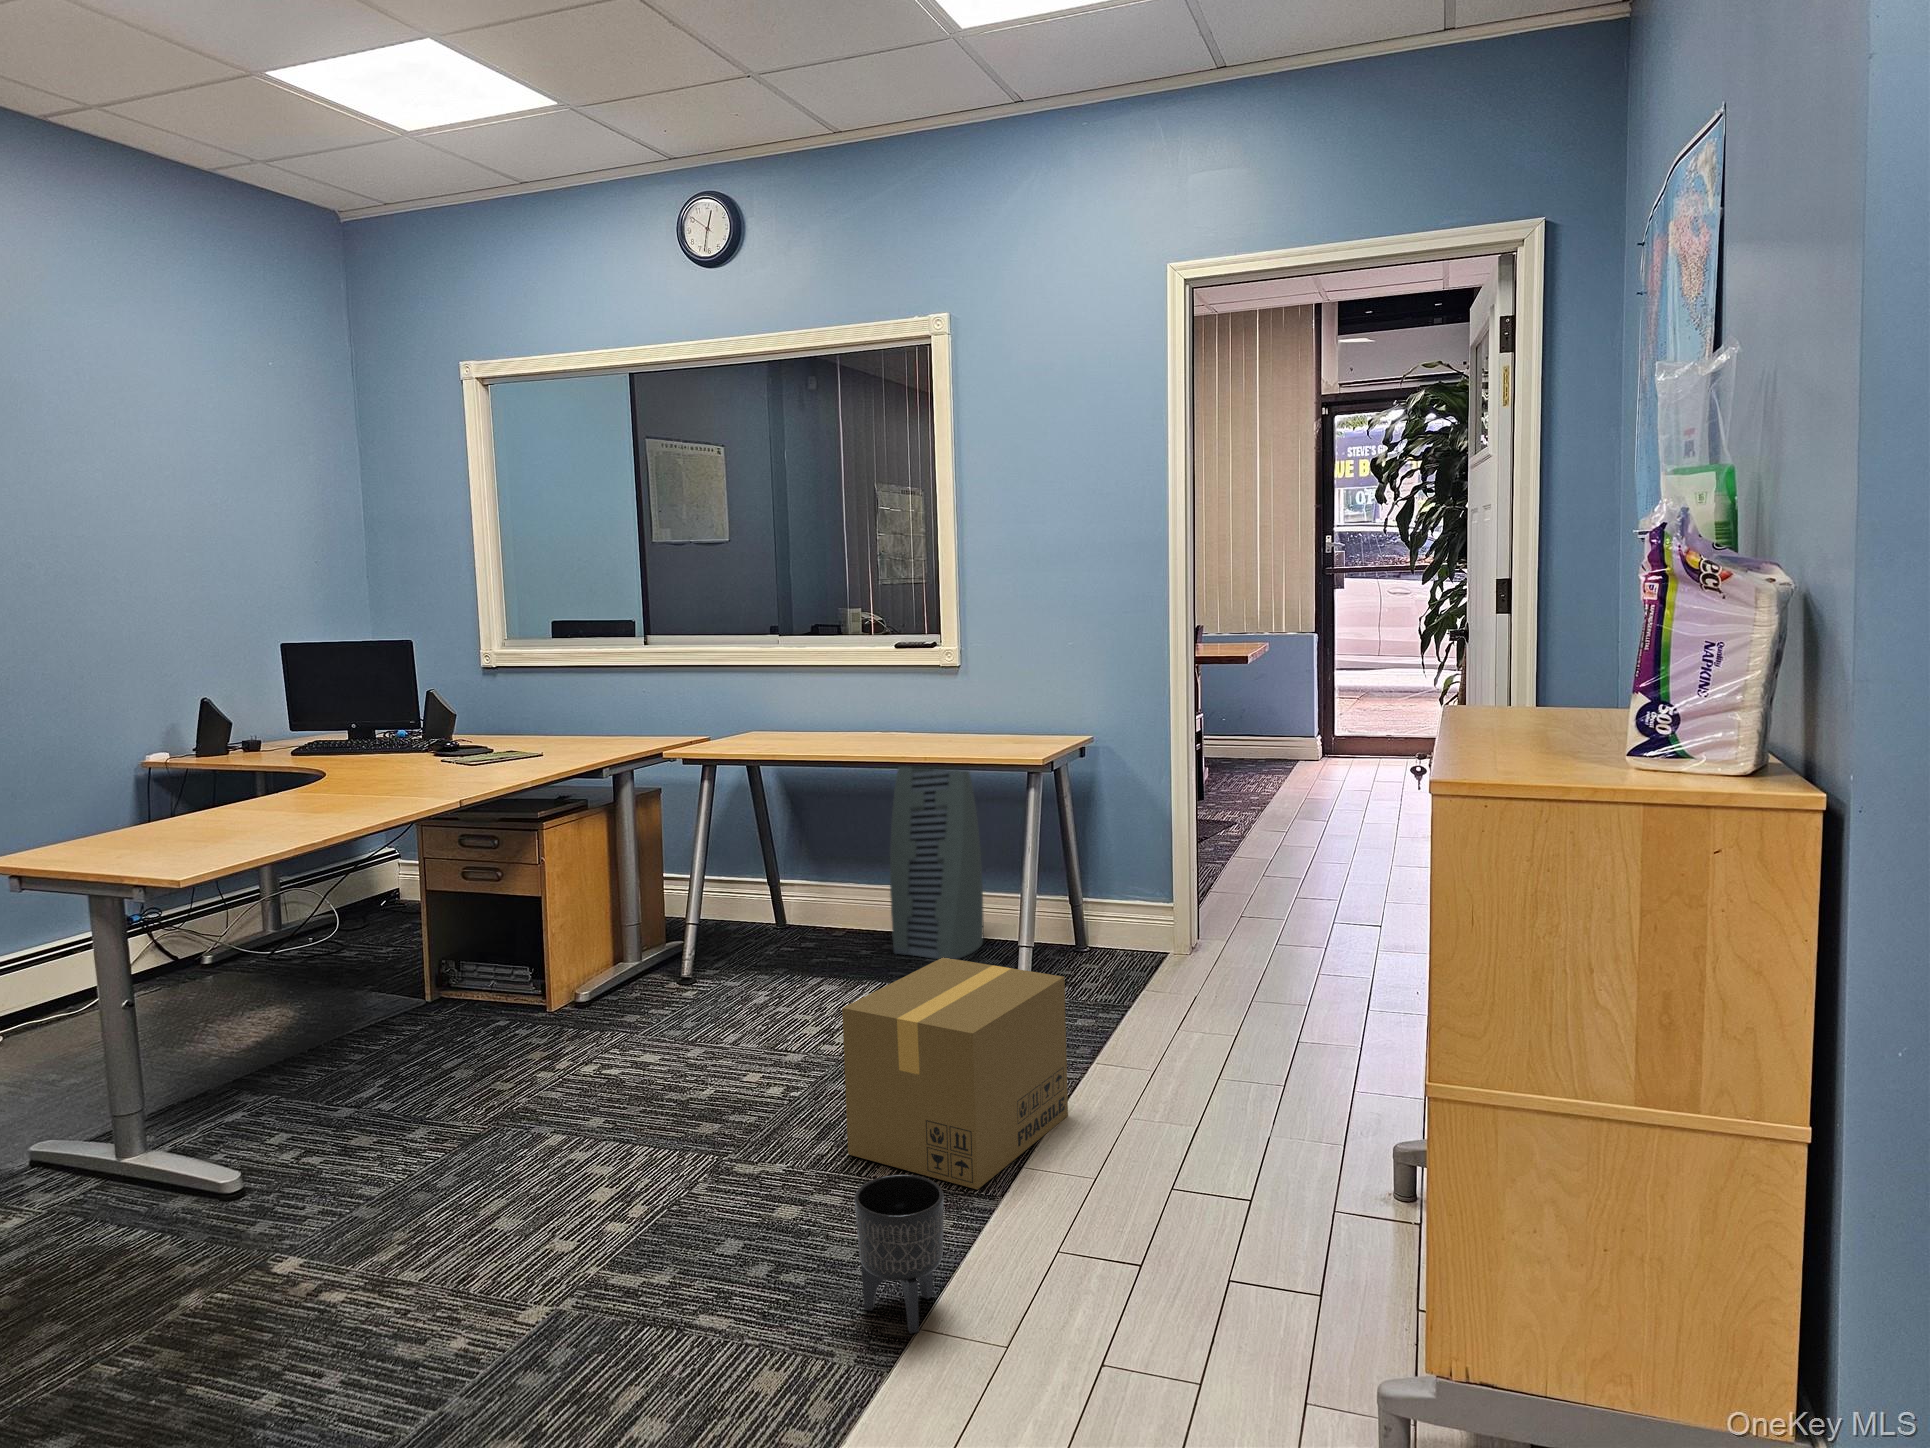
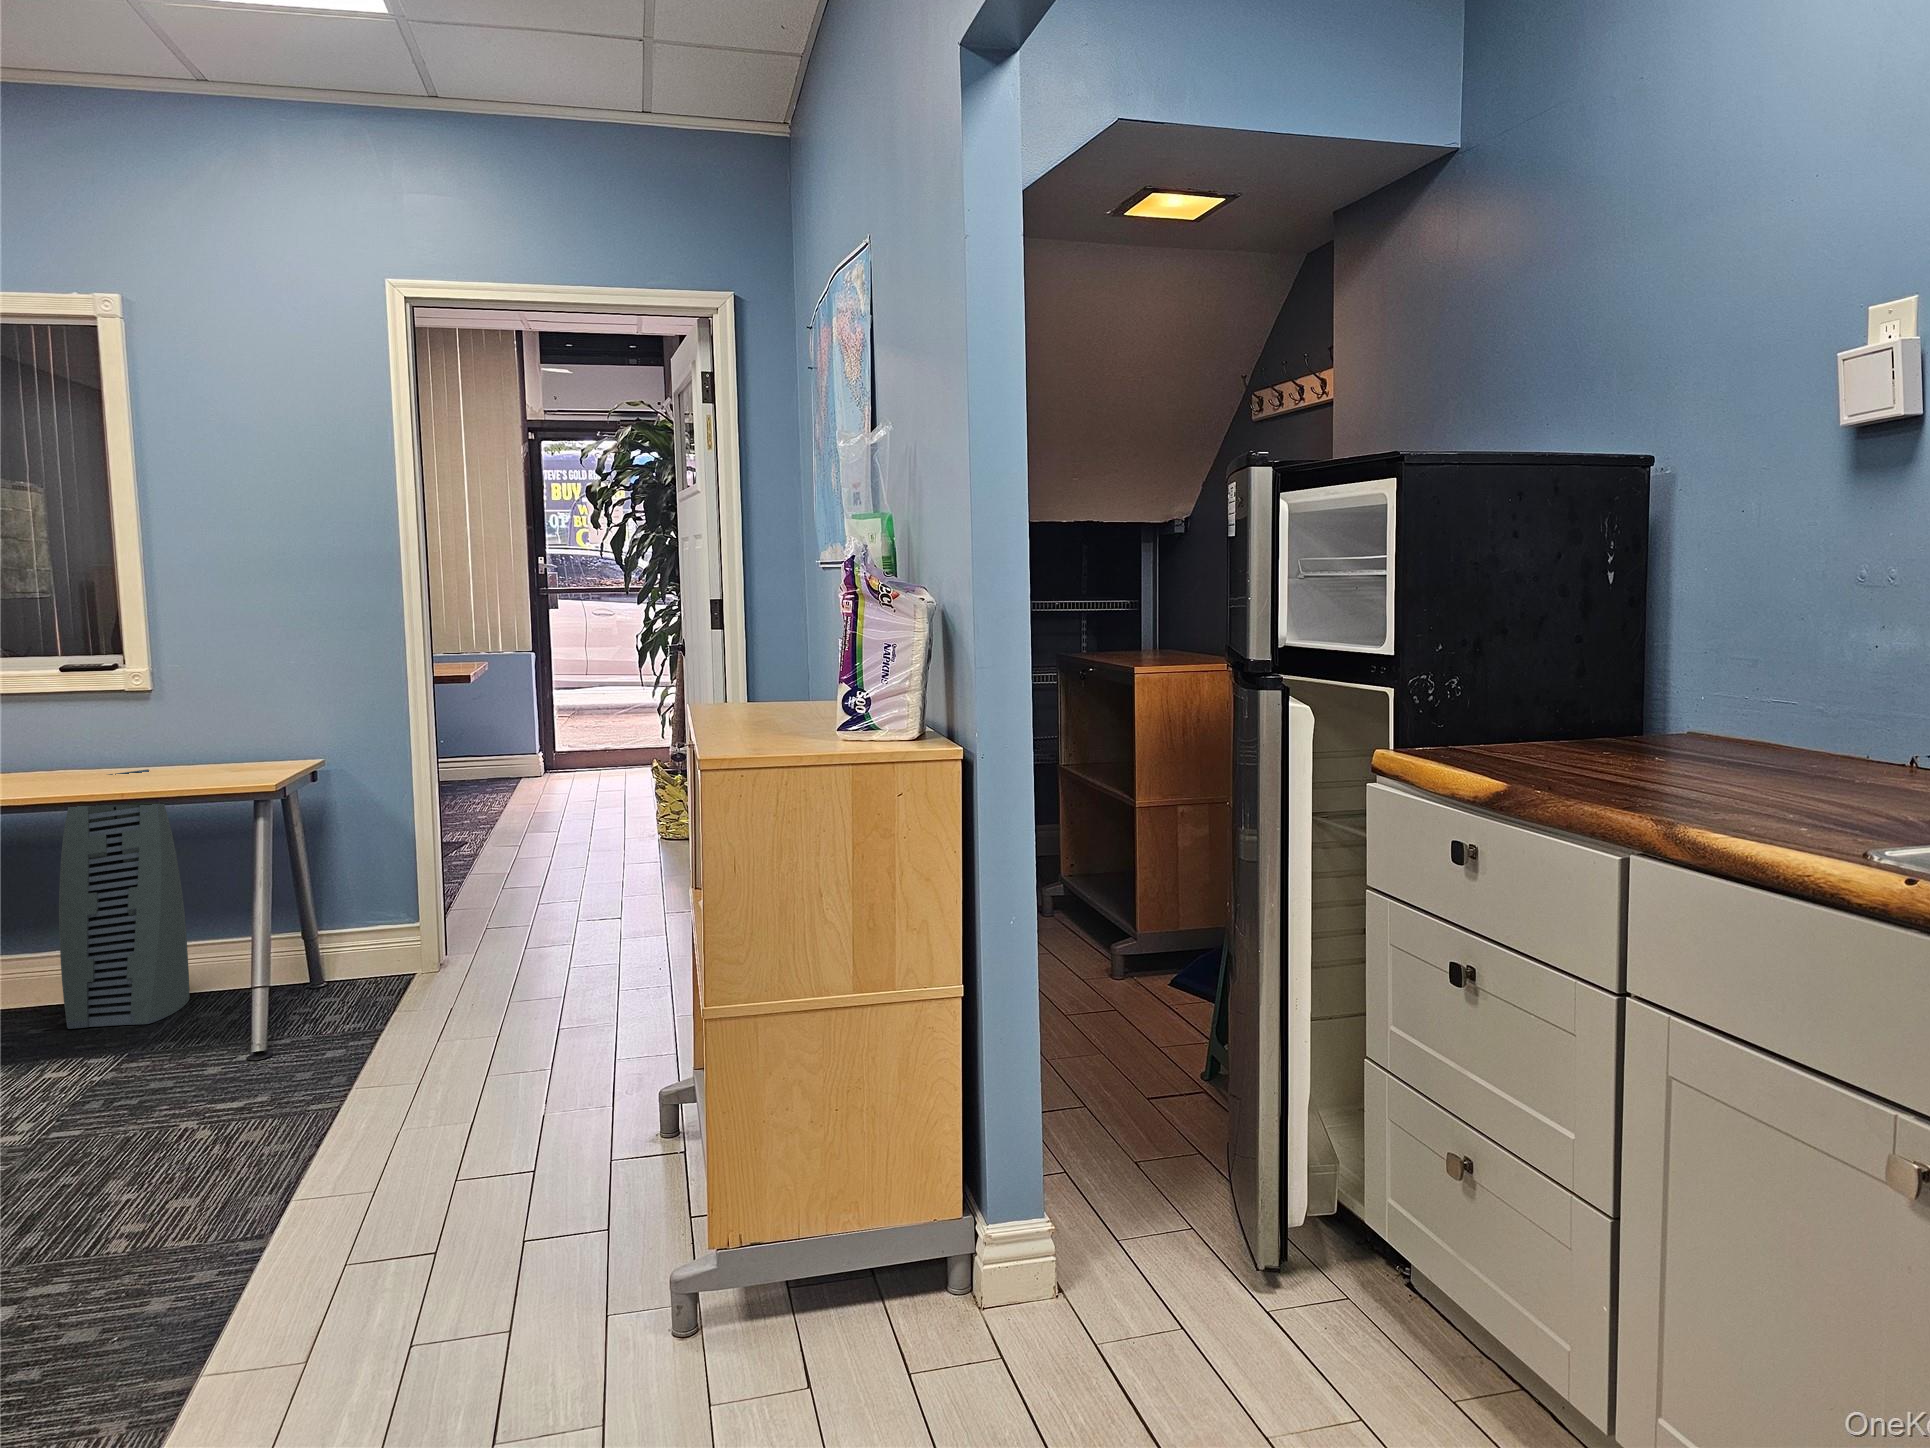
cardboard box: present [842,958,1068,1190] -> none [52,998,336,1243]
planter: present [855,1174,944,1334] -> none [117,1218,231,1381]

